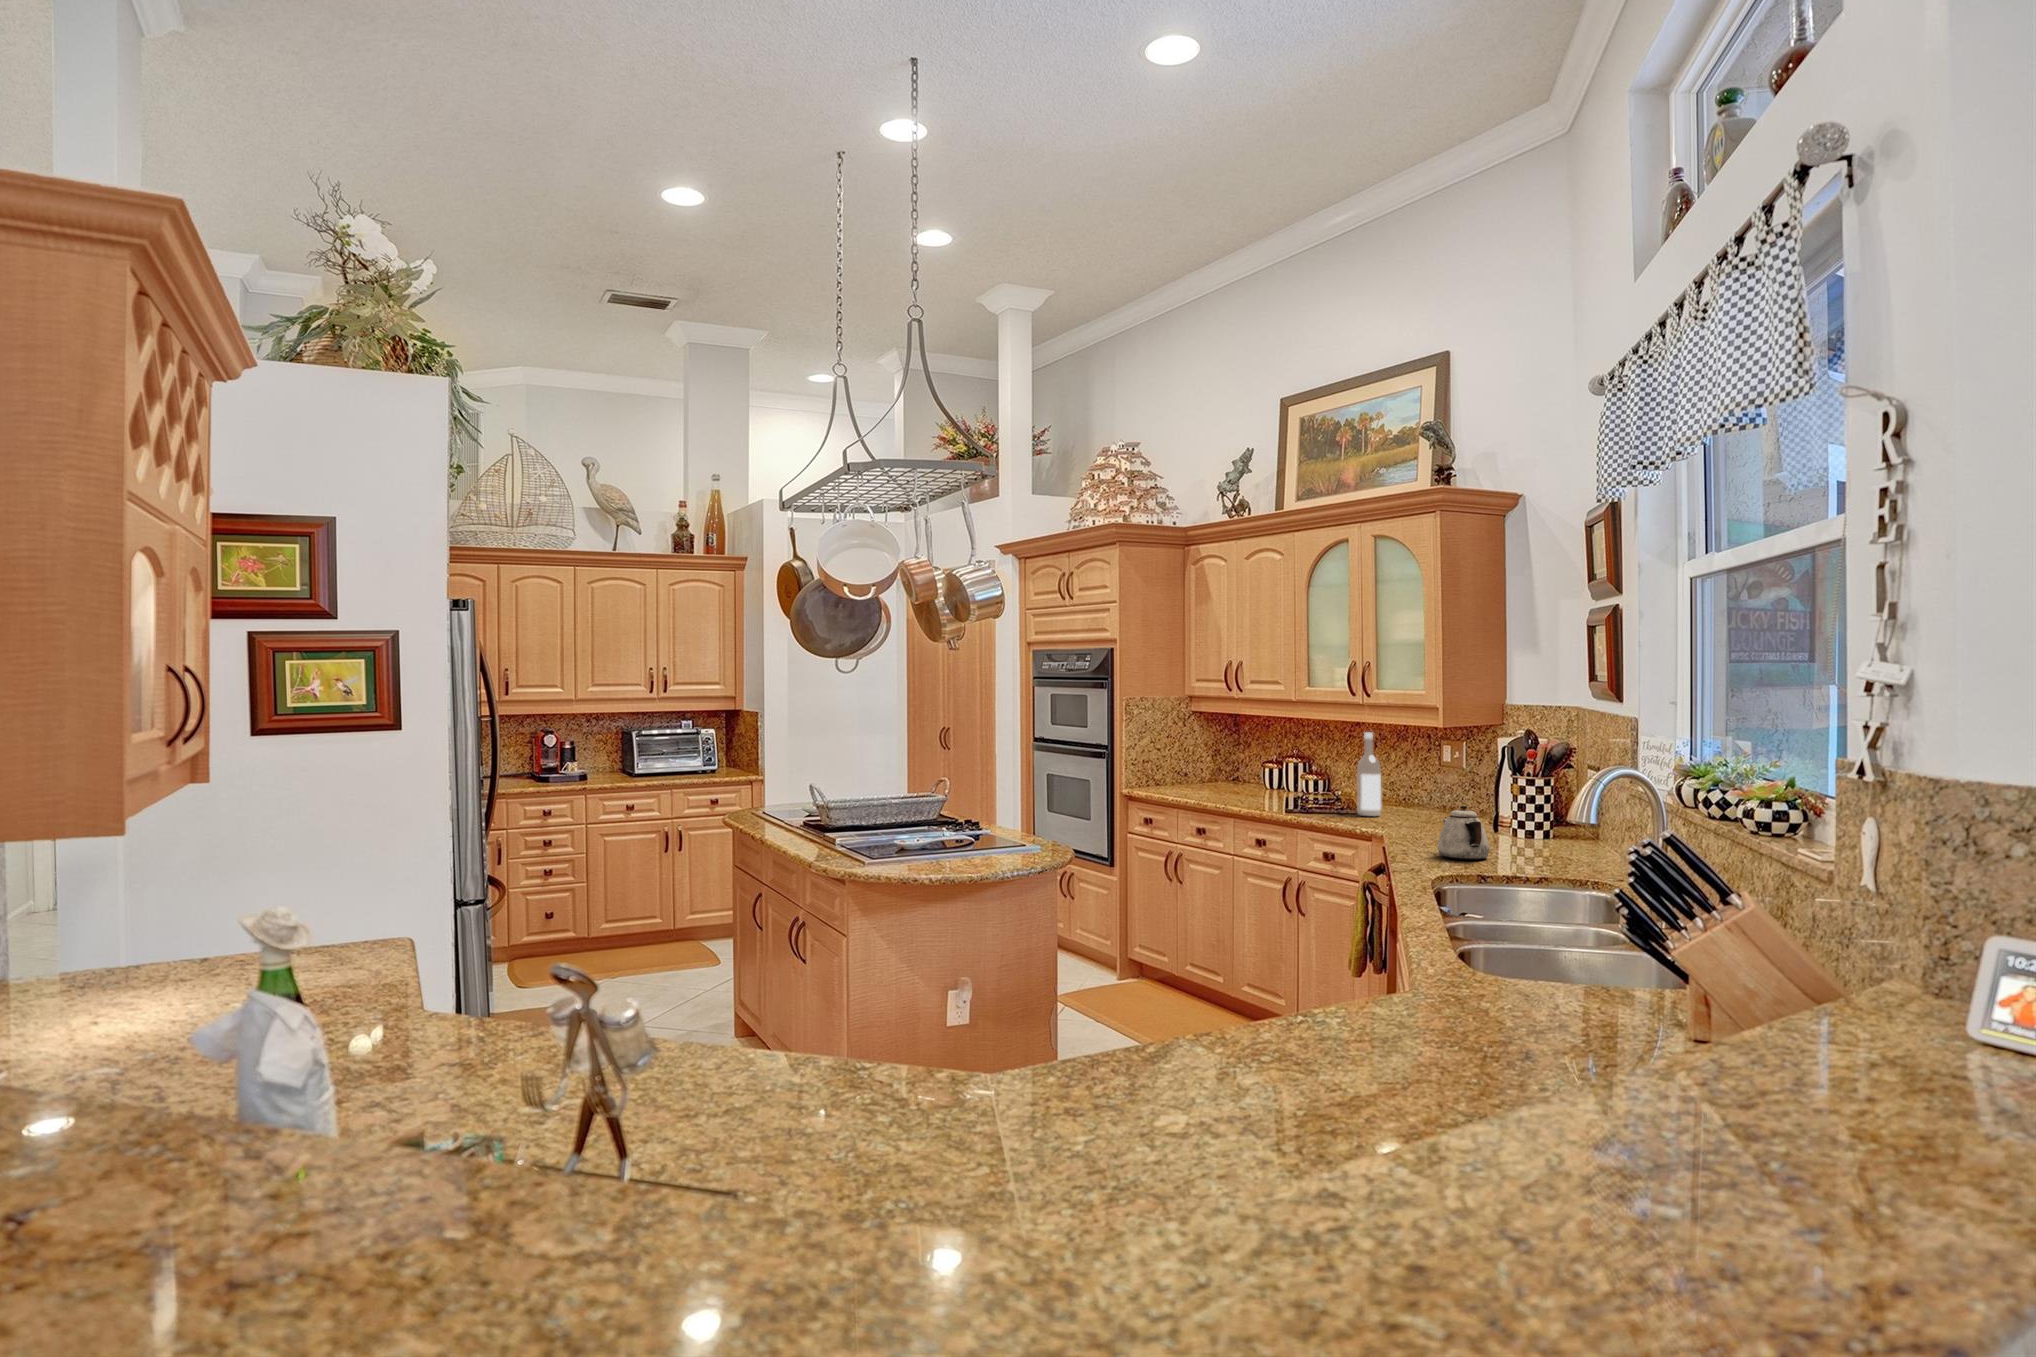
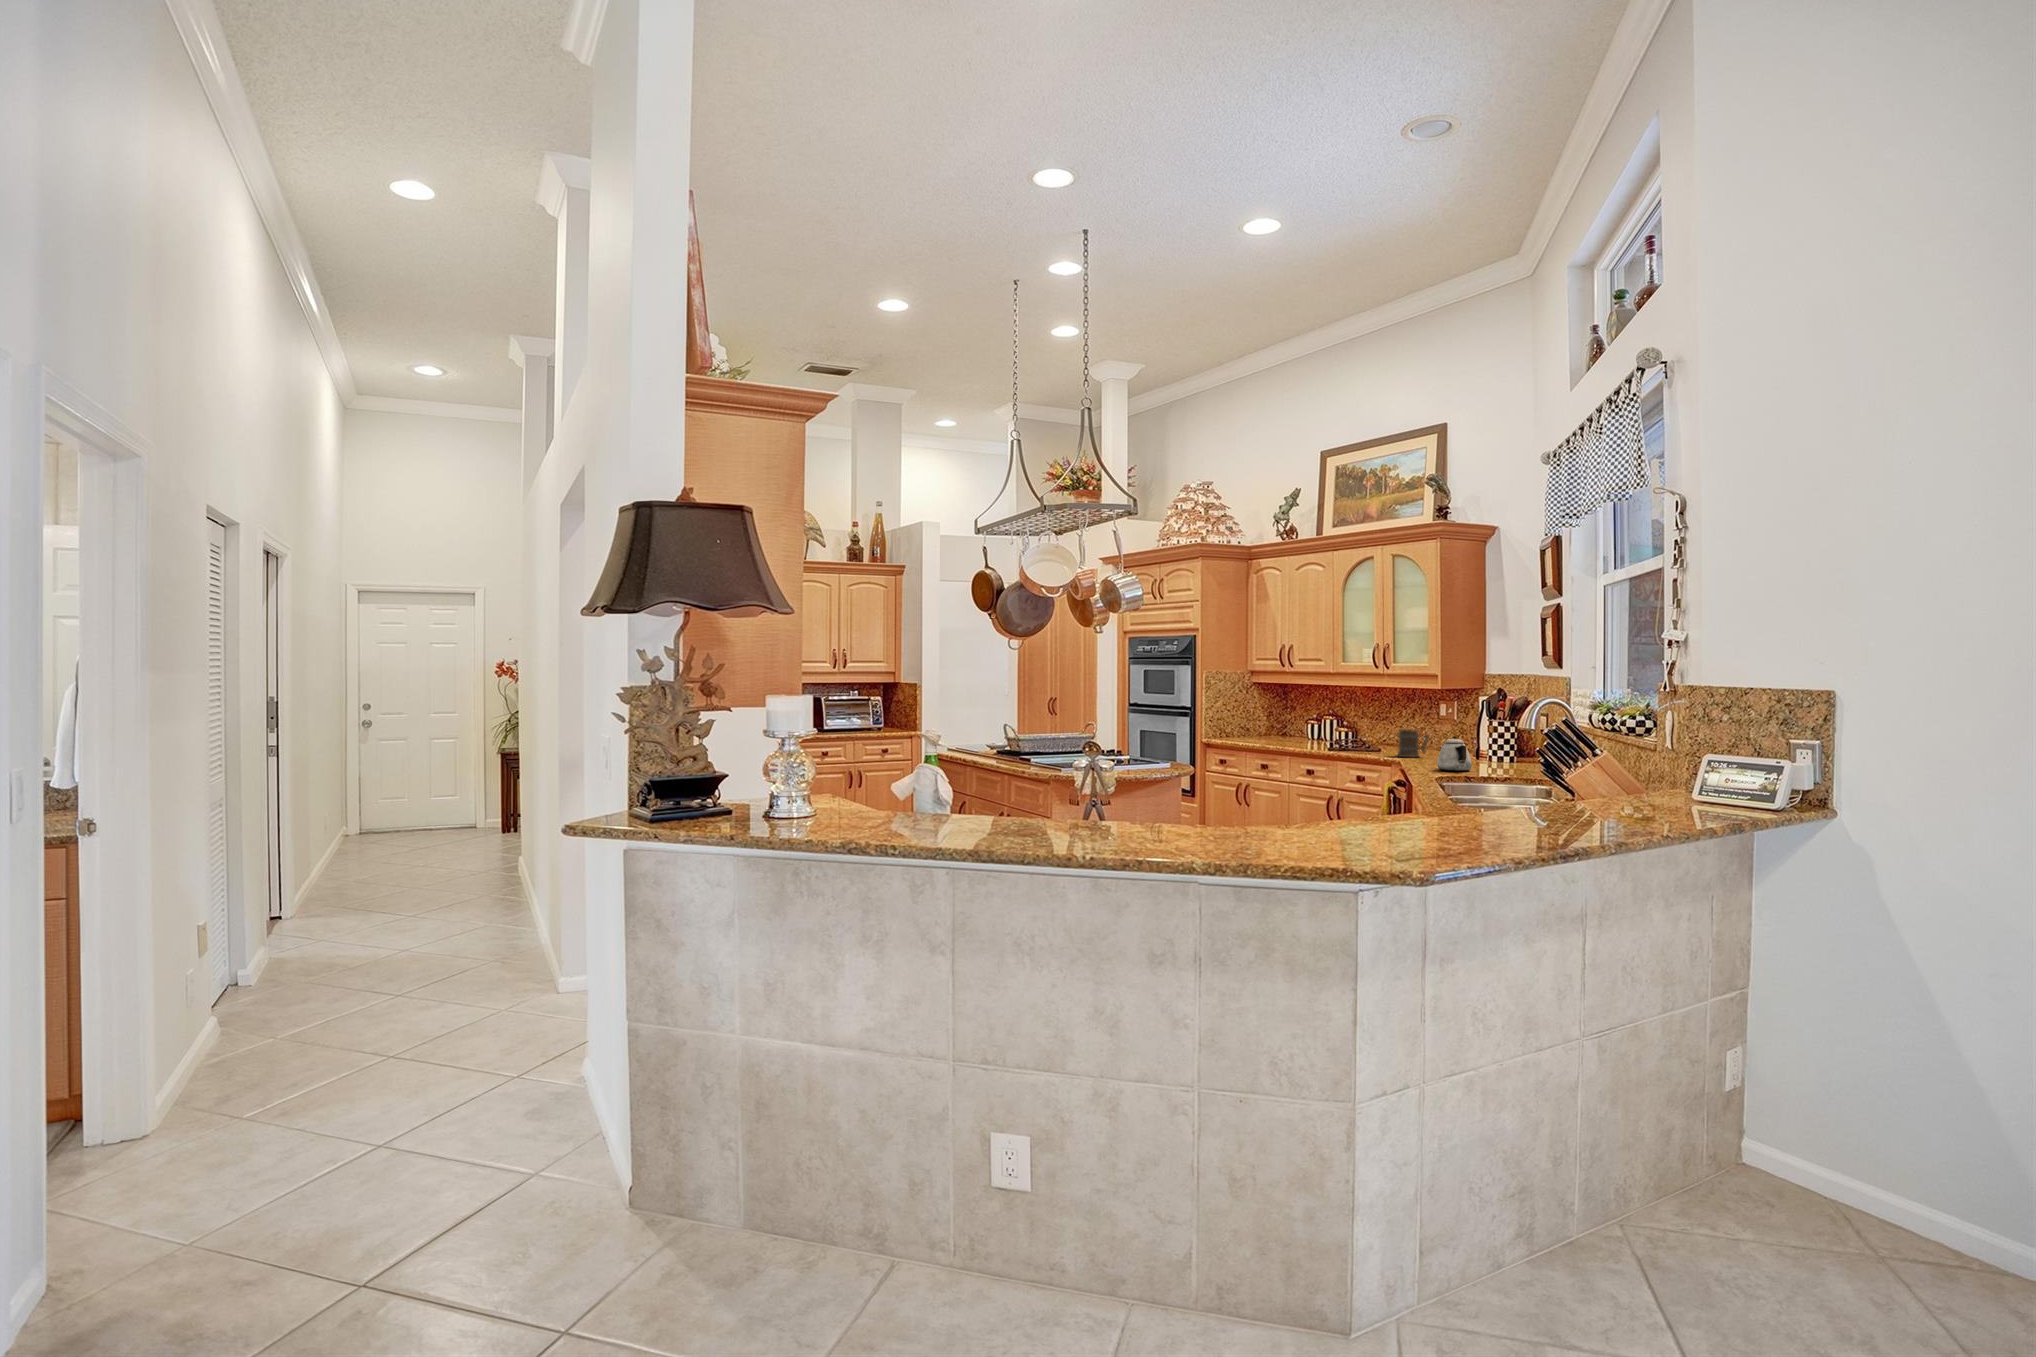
wine bottle: present [1357,732,1381,816] -> none [1379,694,1395,753]
mug: none [1381,785,1428,826] -> present [1397,729,1429,757]

